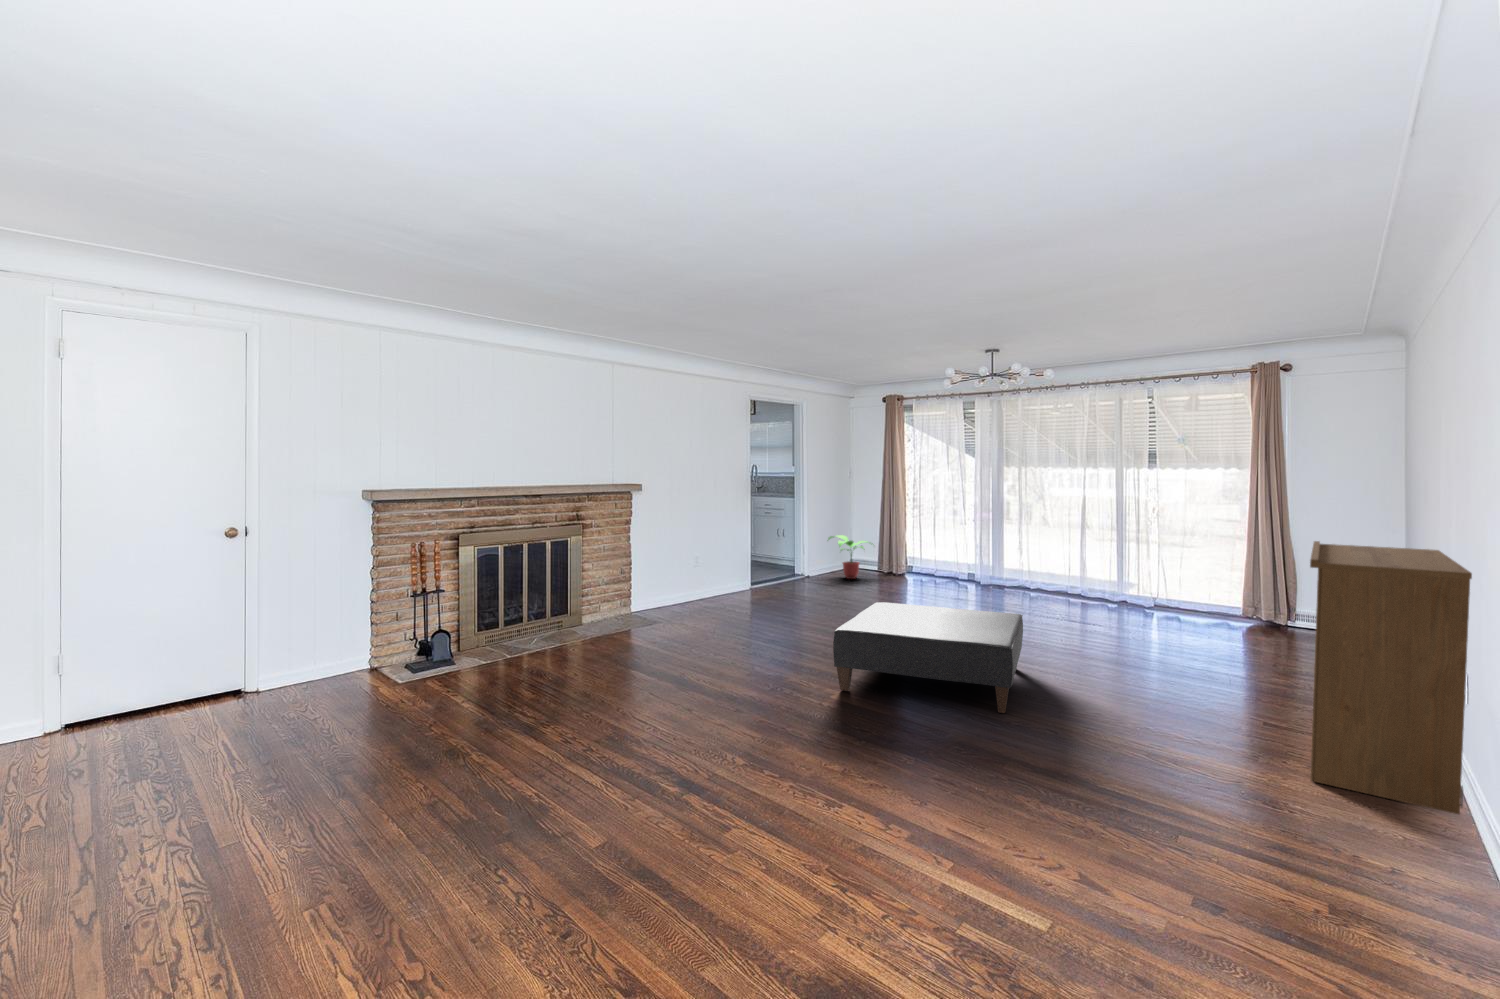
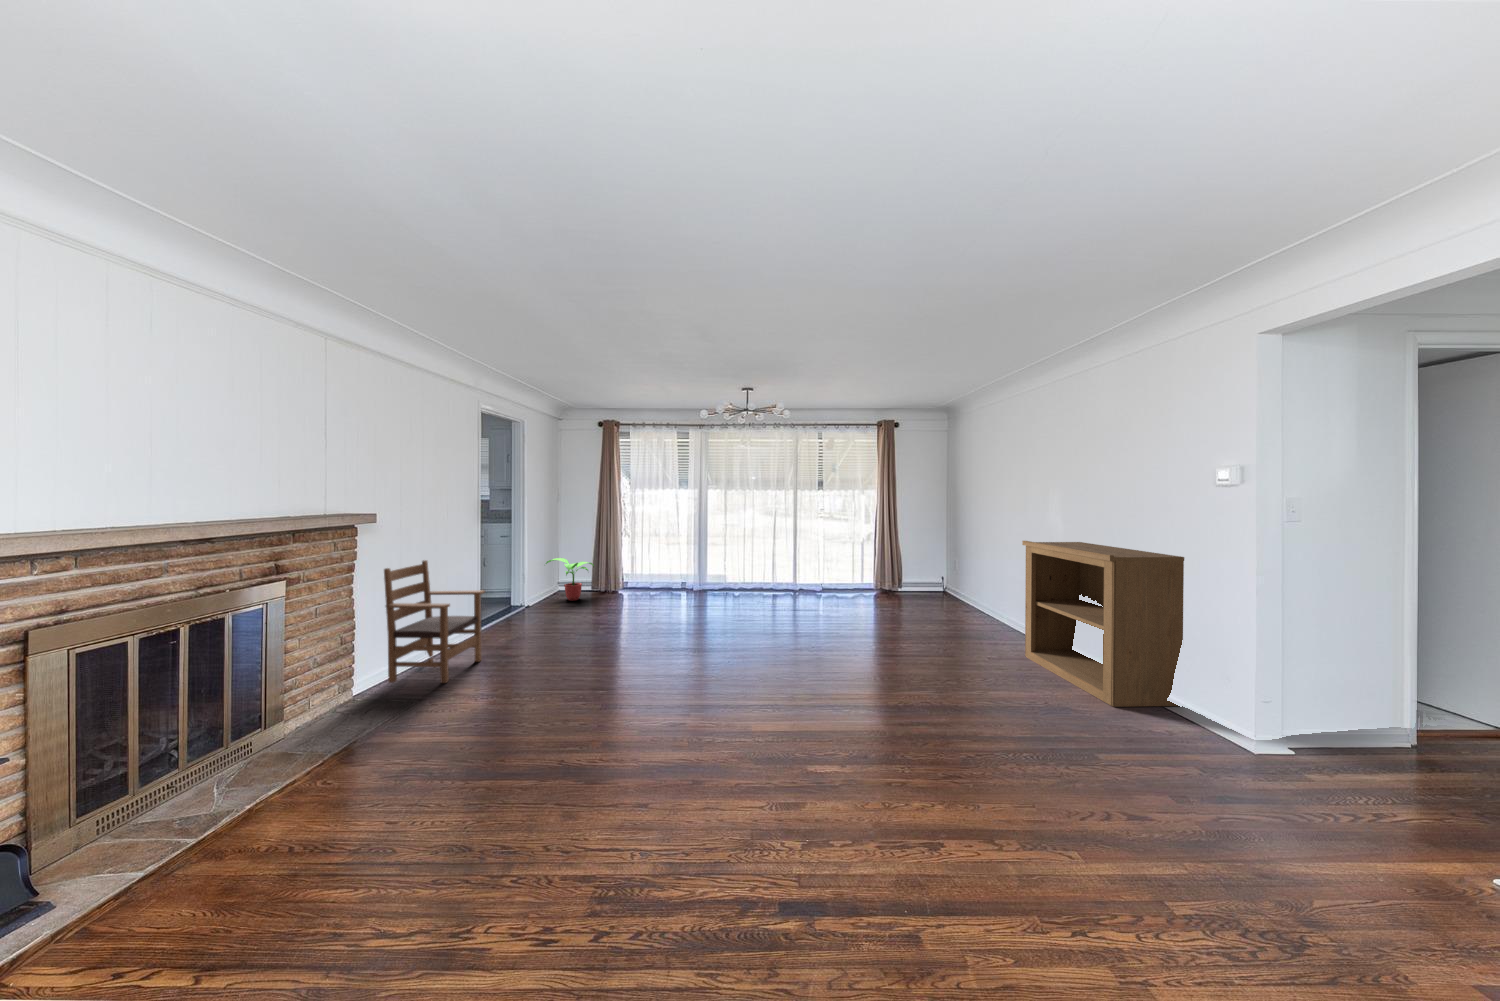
armchair: none [651,522,724,617] -> present [384,560,485,683]
ottoman: present [833,602,1023,713] -> none [720,617,918,731]

